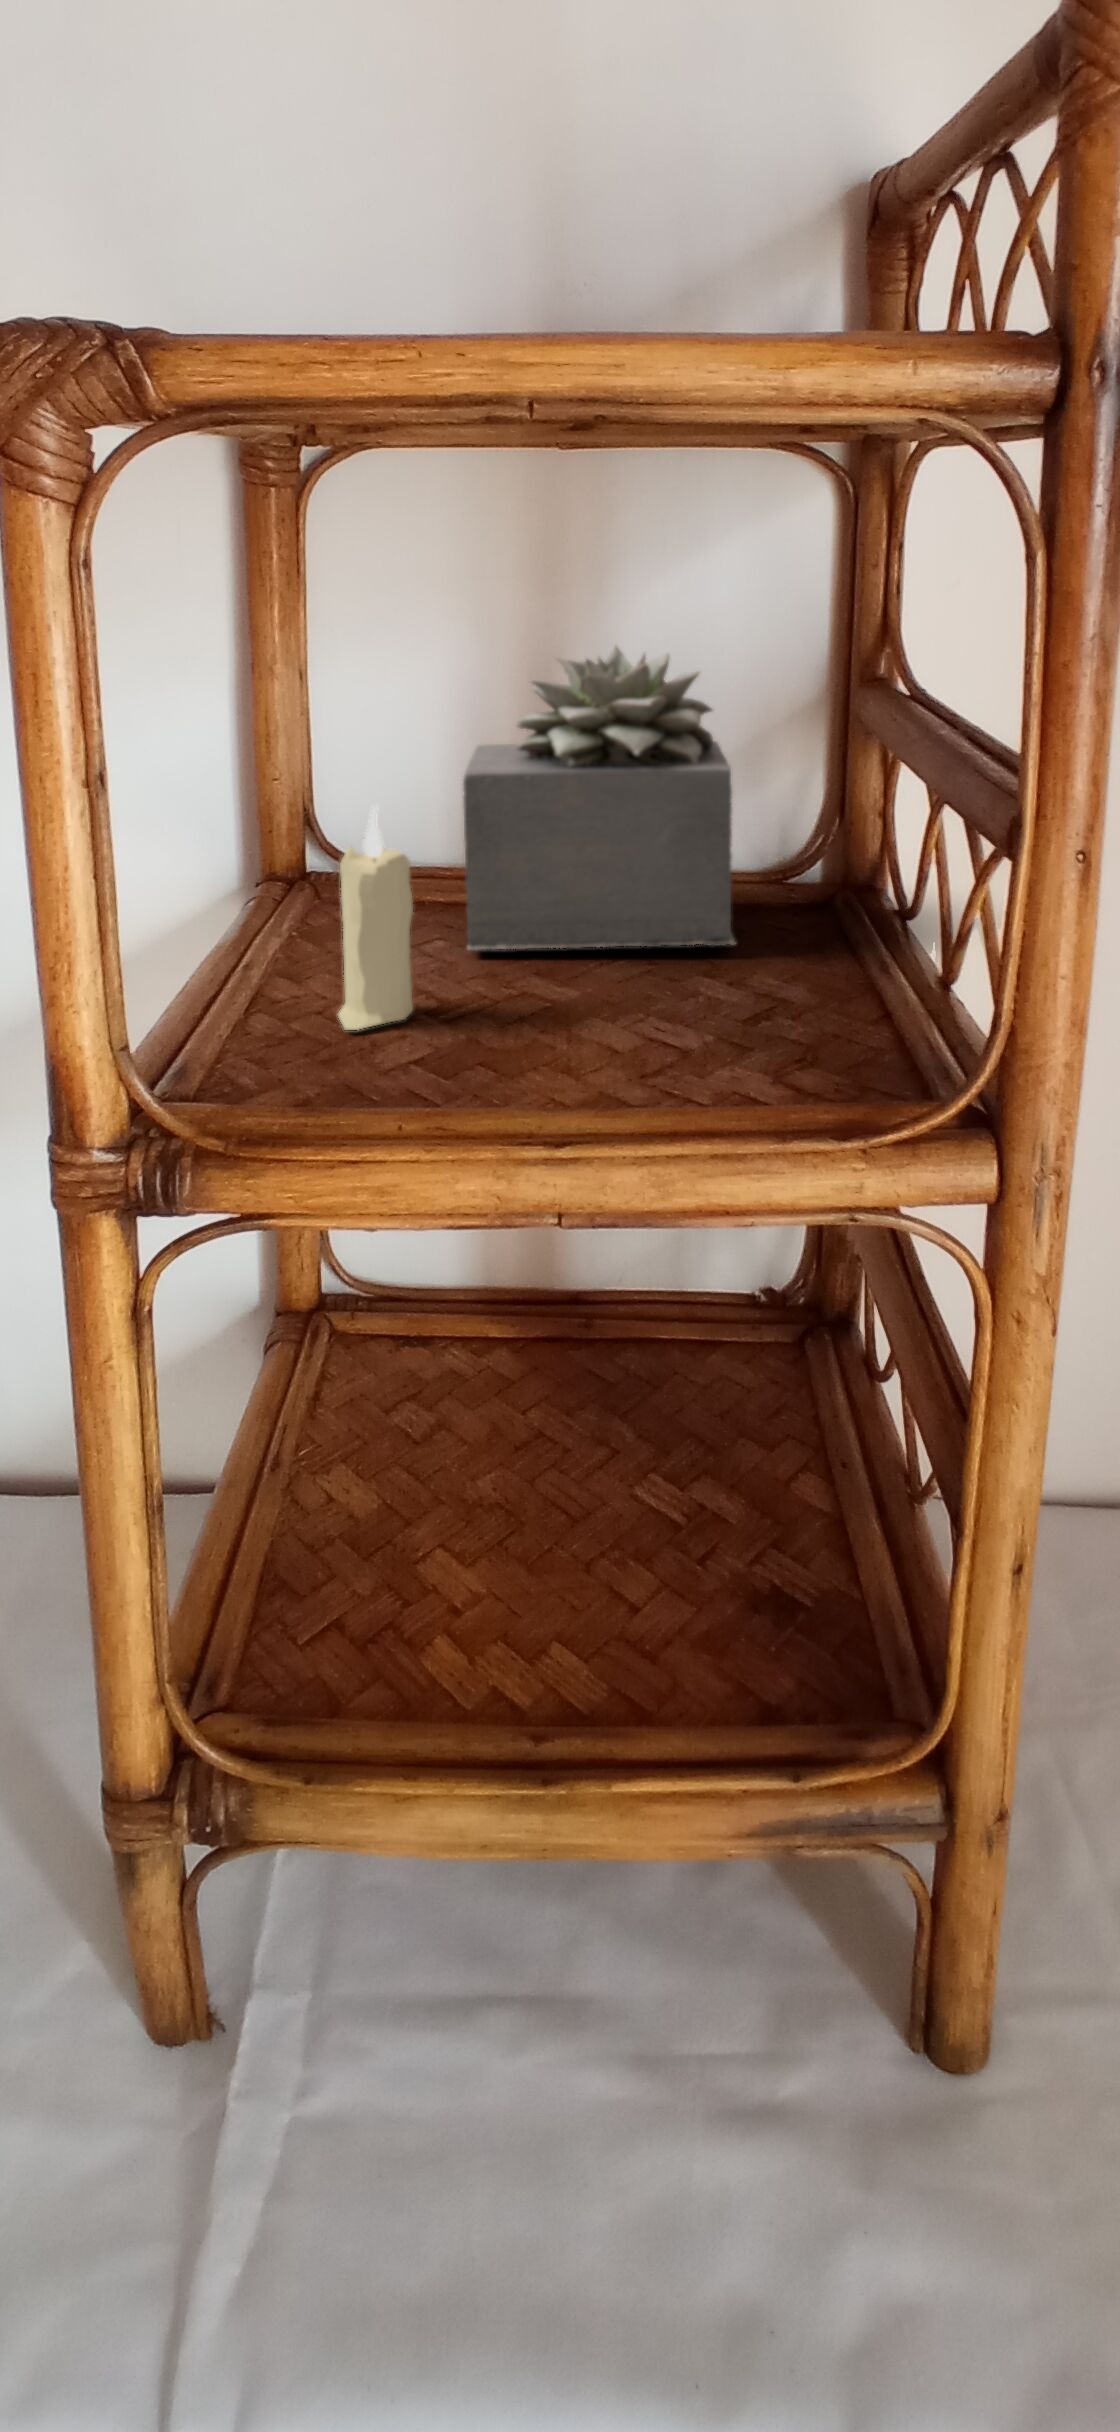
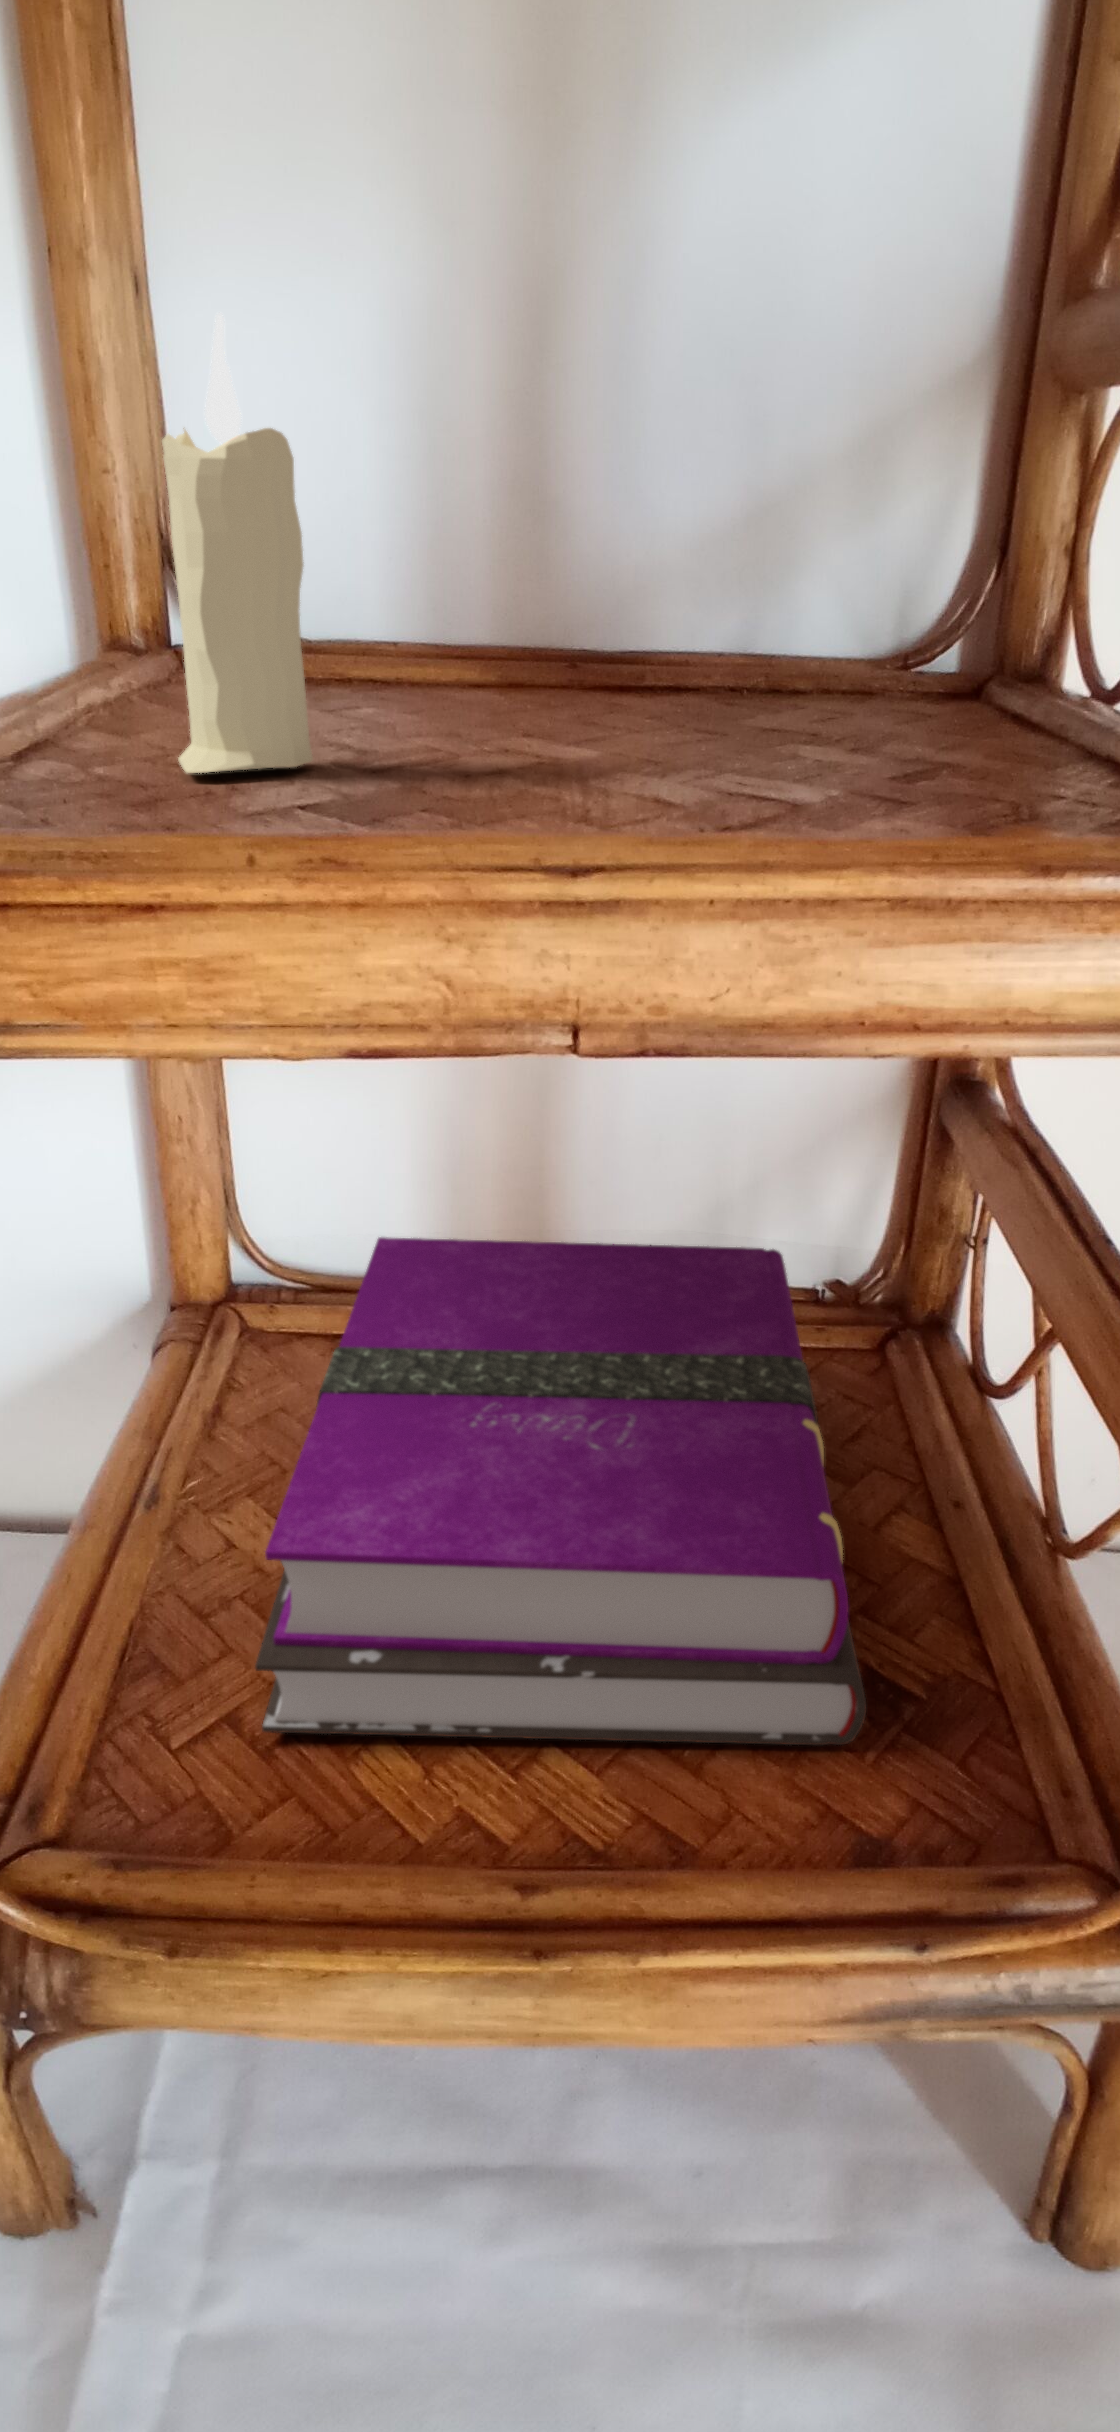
succulent plant: present [463,646,736,950] -> none [400,185,858,714]
hardback book: none [359,1266,768,1647] -> present [255,1237,866,1745]

